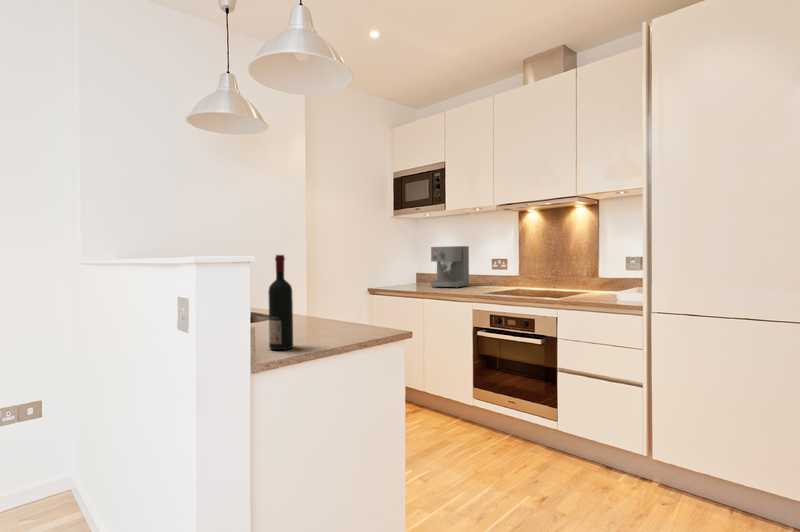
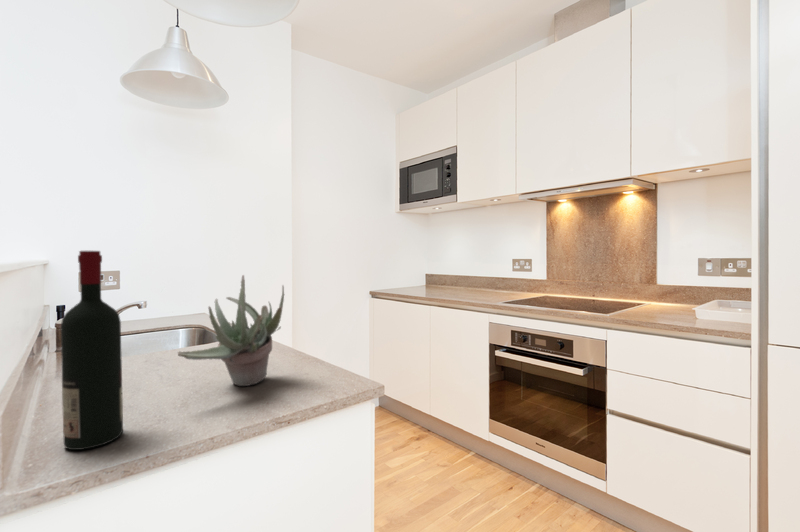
coffee maker: present [431,246,469,288] -> none [440,244,486,294]
succulent plant: none [309,268,356,333] -> present [178,275,284,386]

